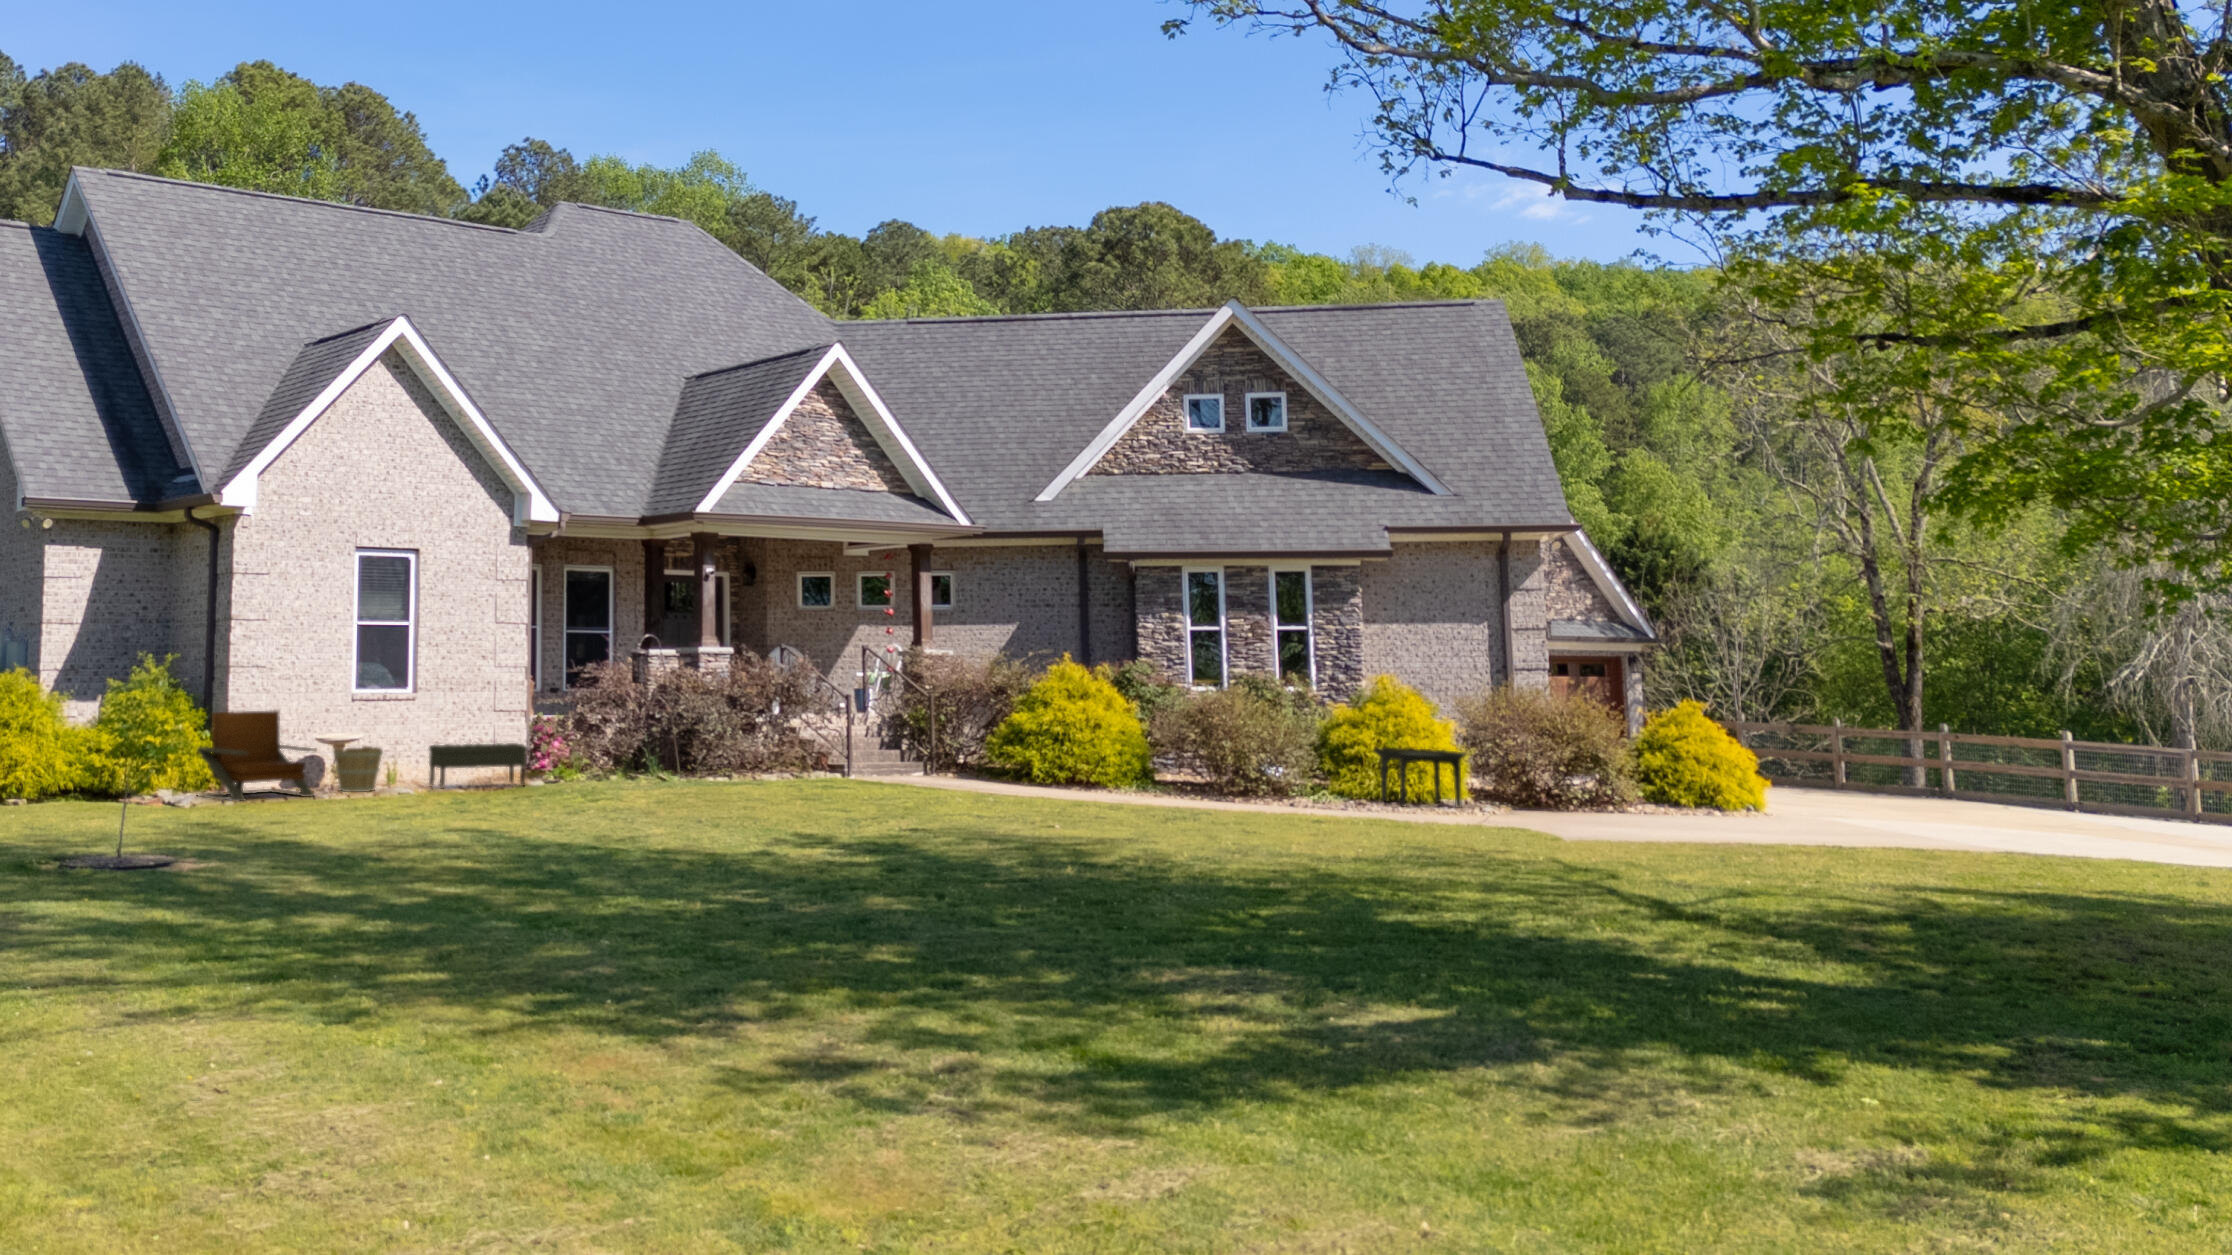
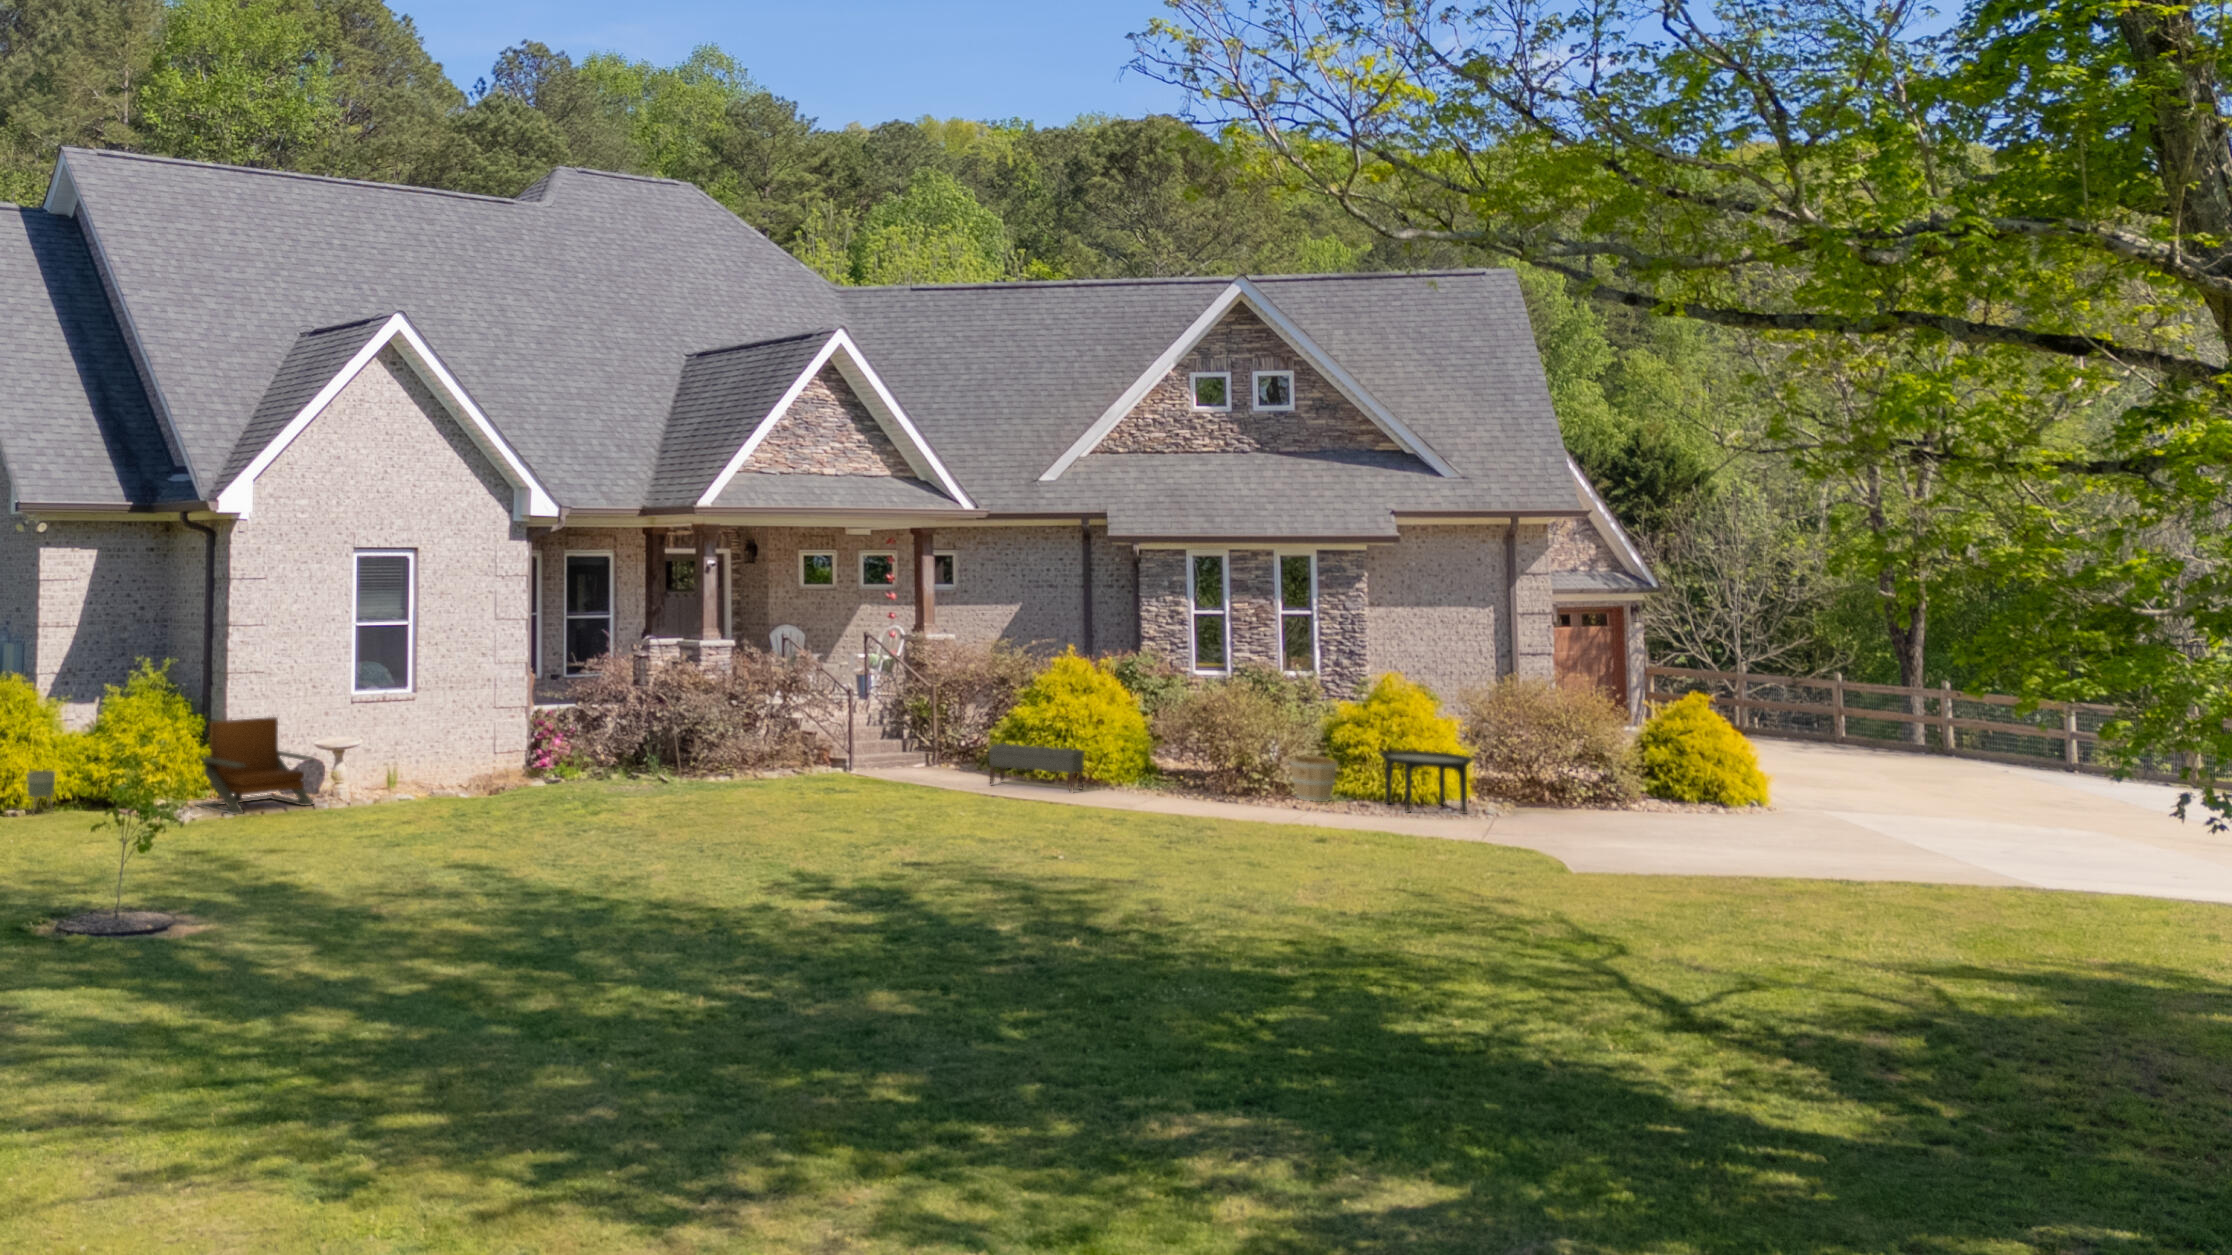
bench: present [429,743,528,788] -> present [989,743,1084,792]
wooden bucket: present [334,747,383,792] -> present [1289,756,1338,802]
planter: none [32,758,60,801] -> present [27,771,55,813]

